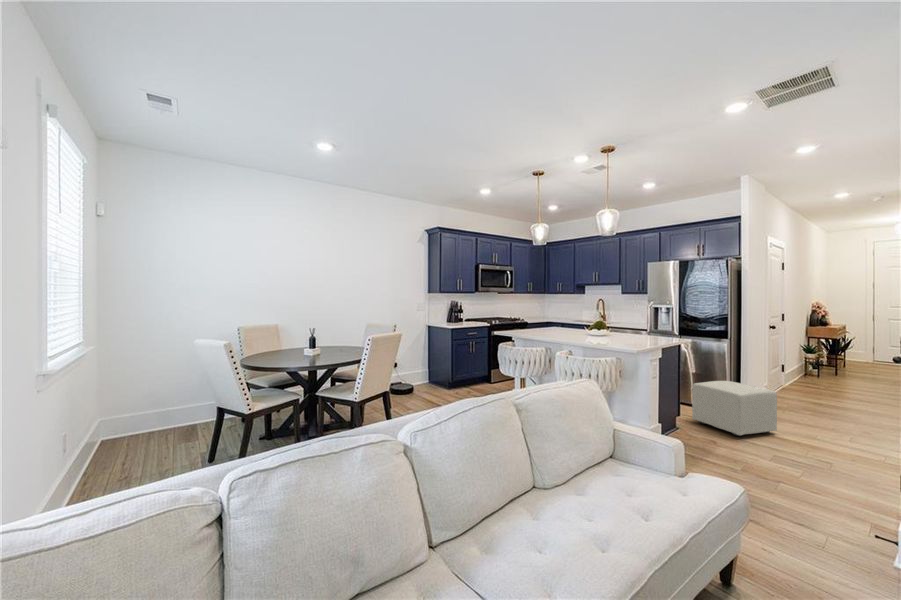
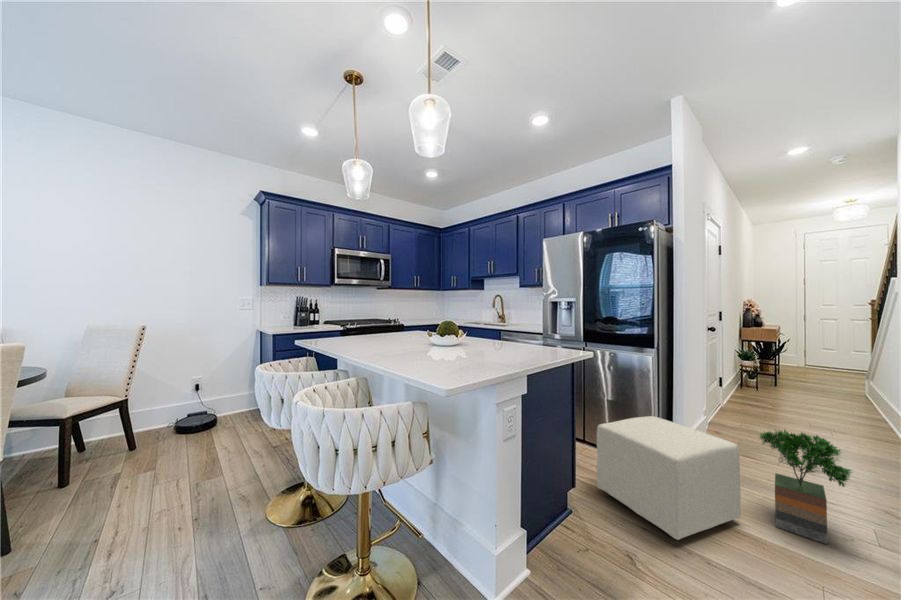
potted tree: none [790,384,838,441] -> present [760,430,852,544]

